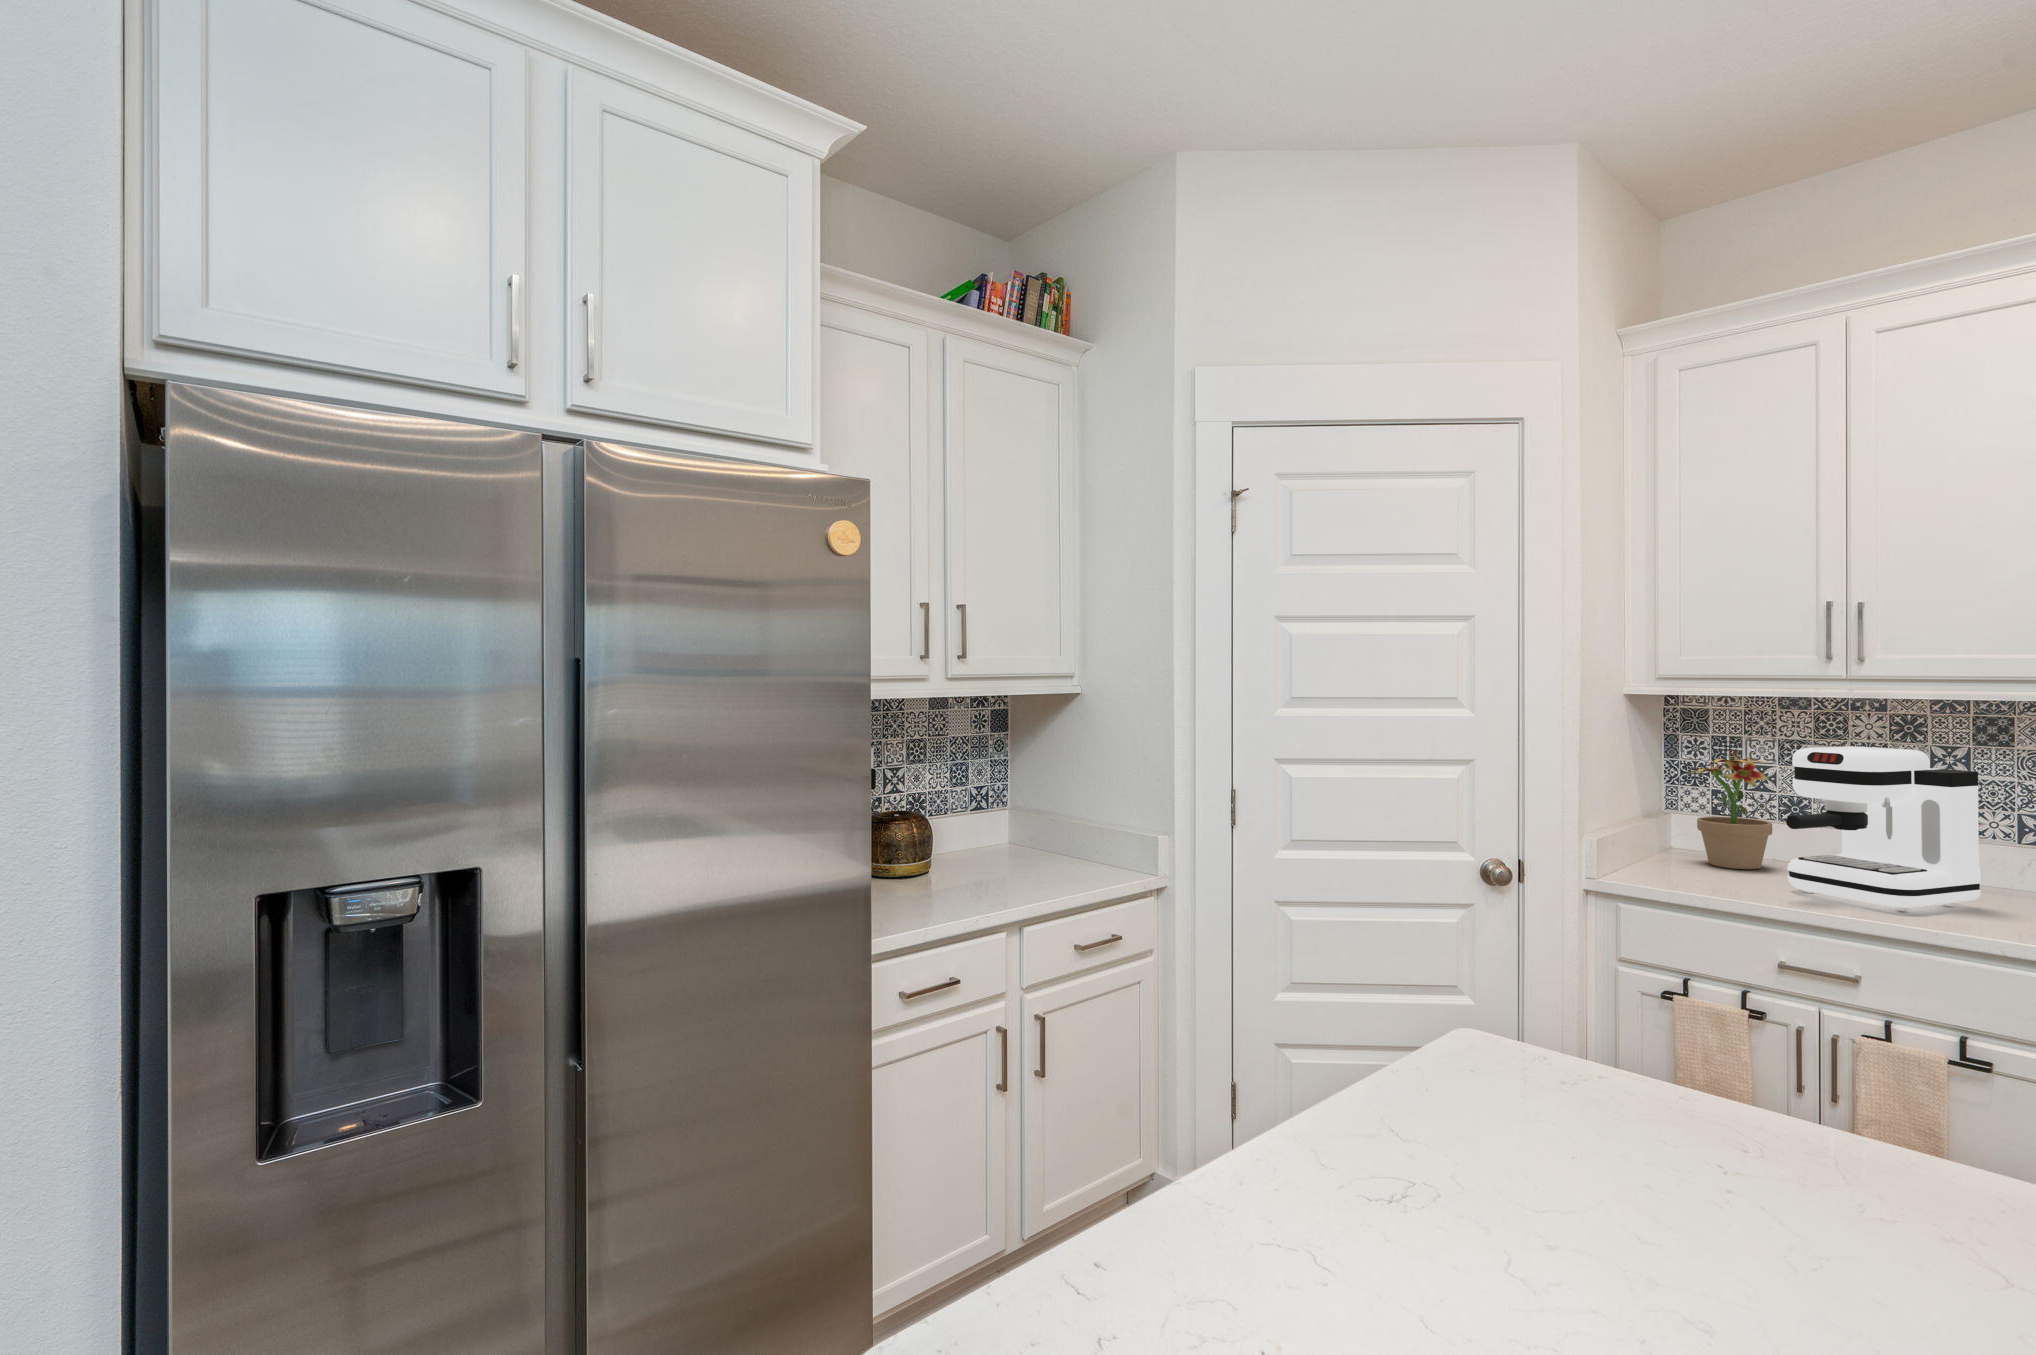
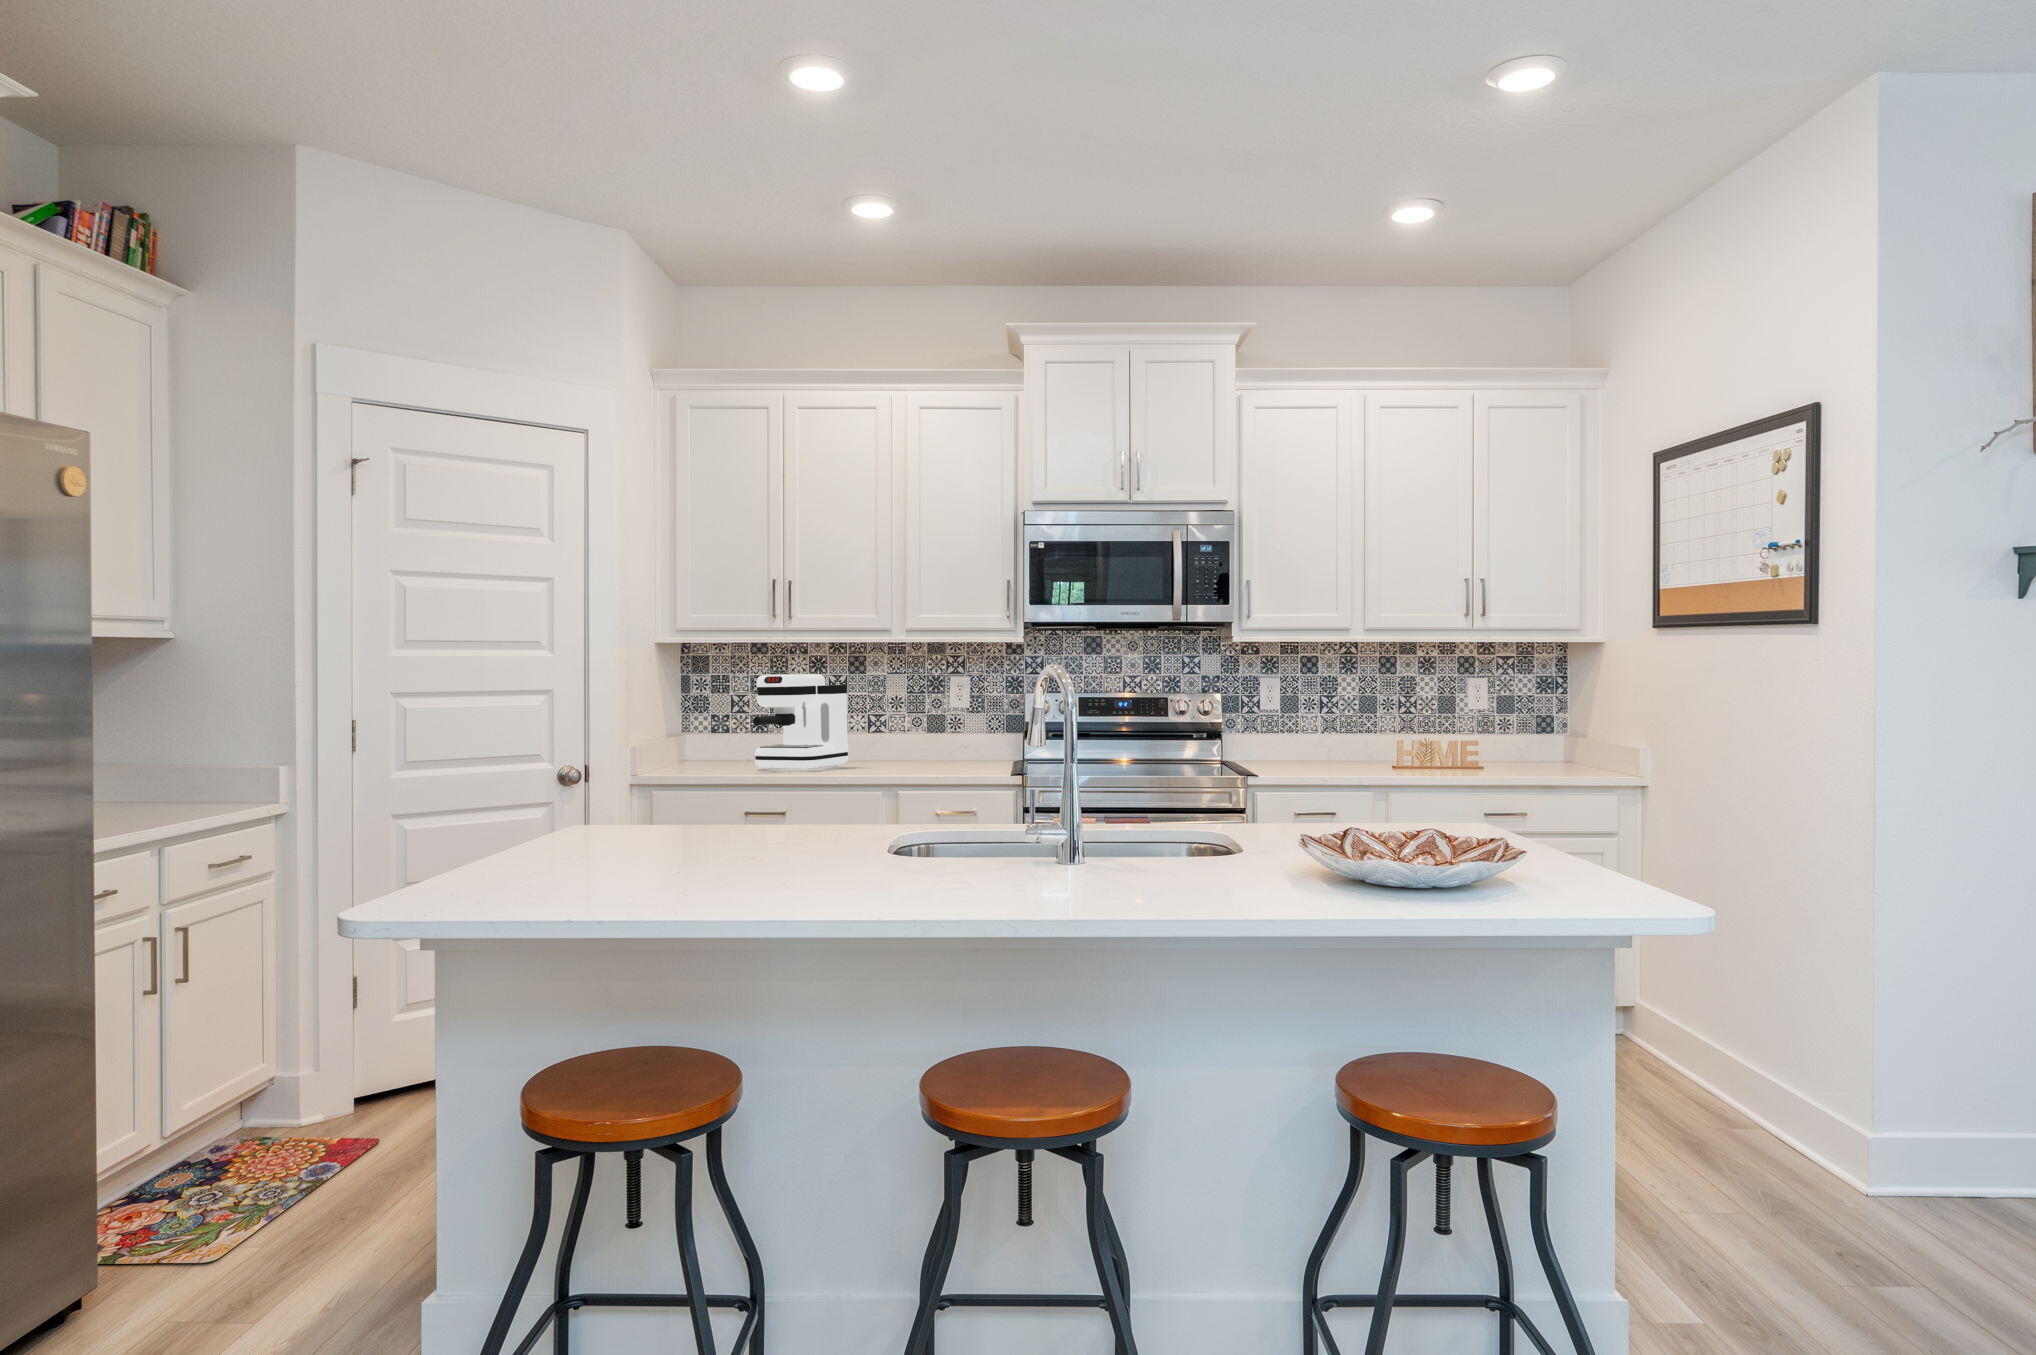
potted plant: present [1688,749,1772,869] -> none [697,682,747,765]

